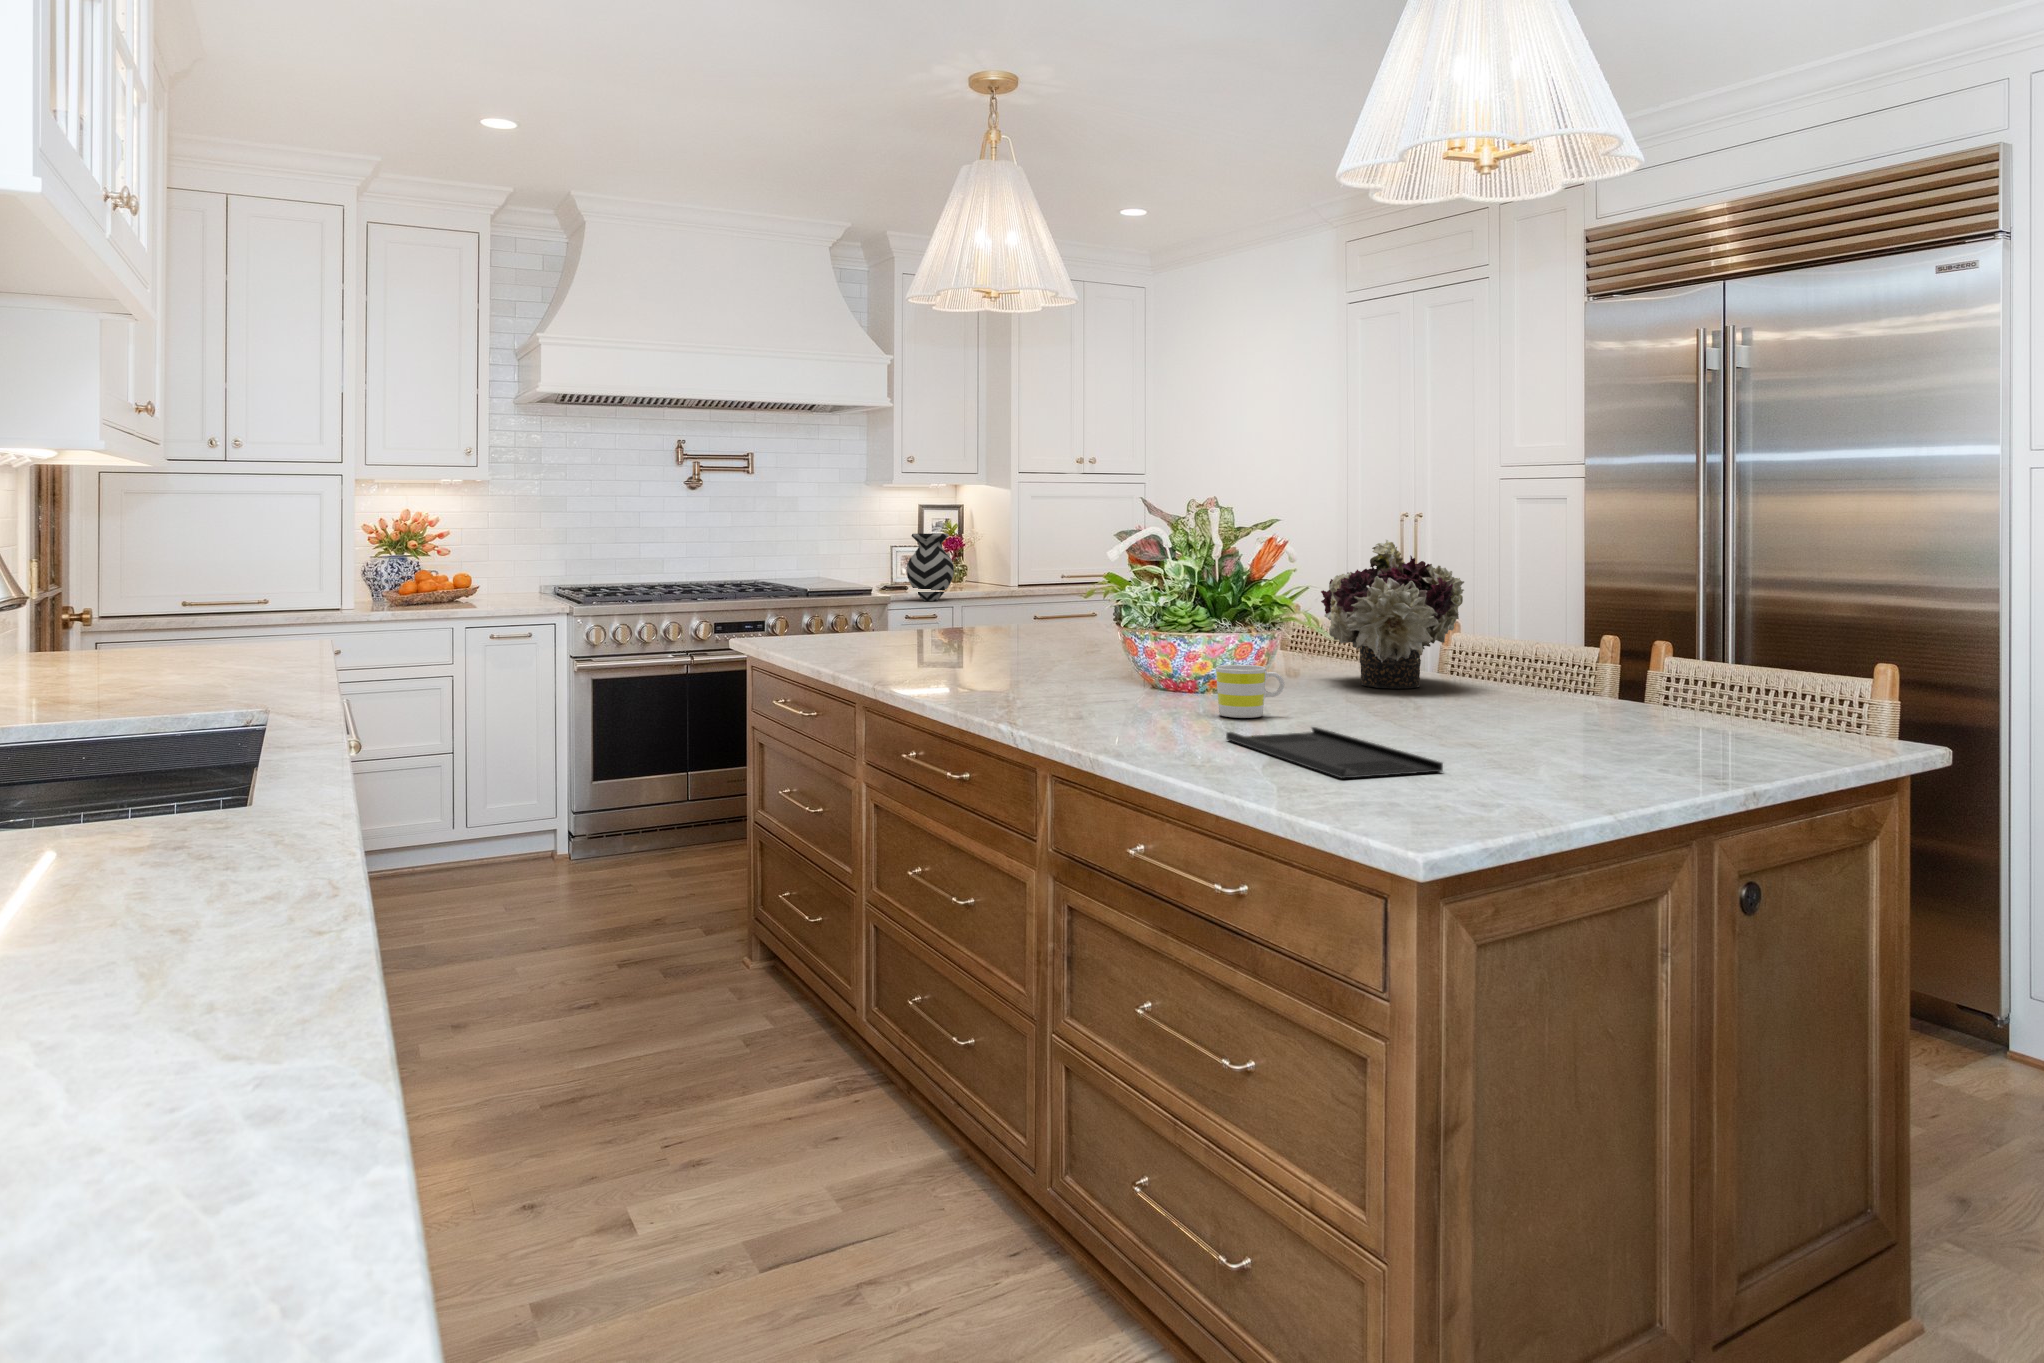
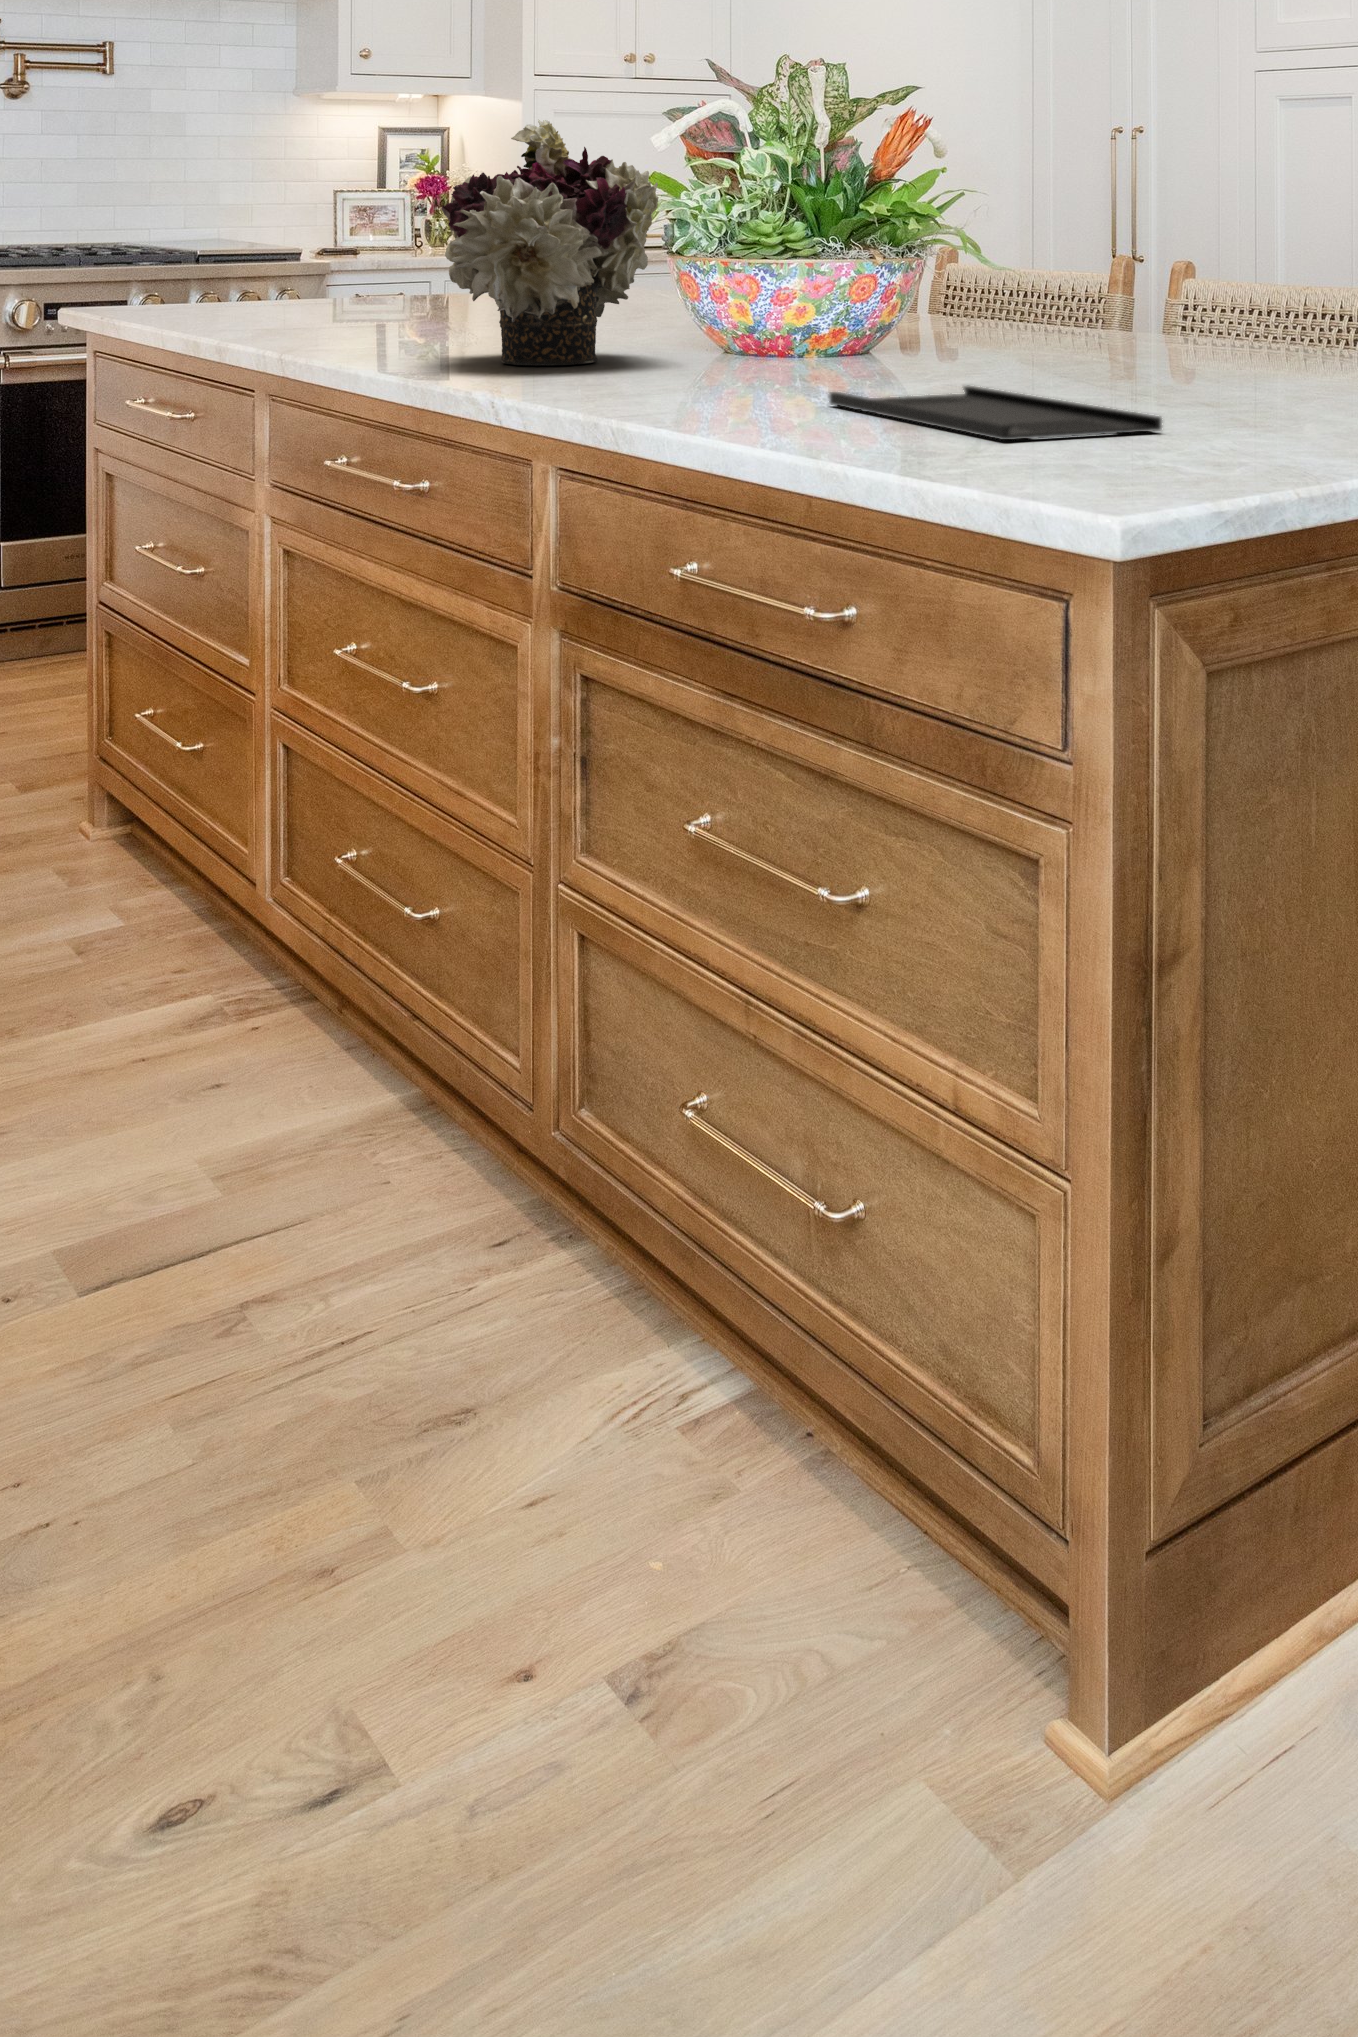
vase: present [907,533,954,601] -> none [361,172,436,277]
flower arrangement: present [1321,540,1464,688] -> present [441,120,659,365]
mug: present [1216,665,1285,718] -> none [818,303,924,382]

